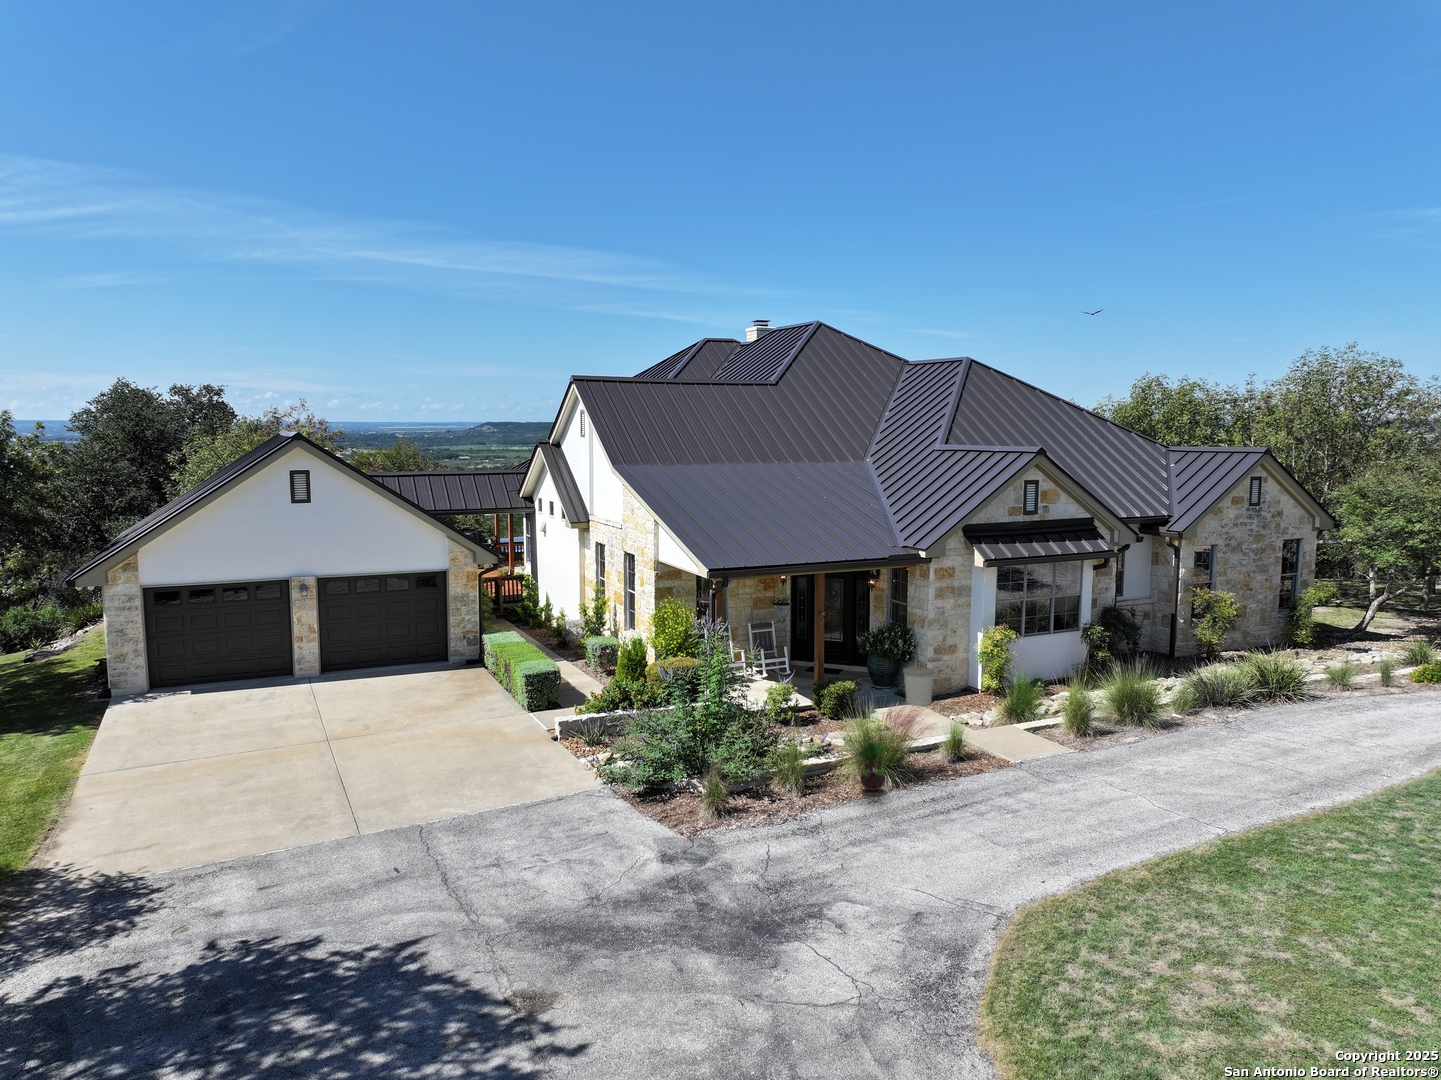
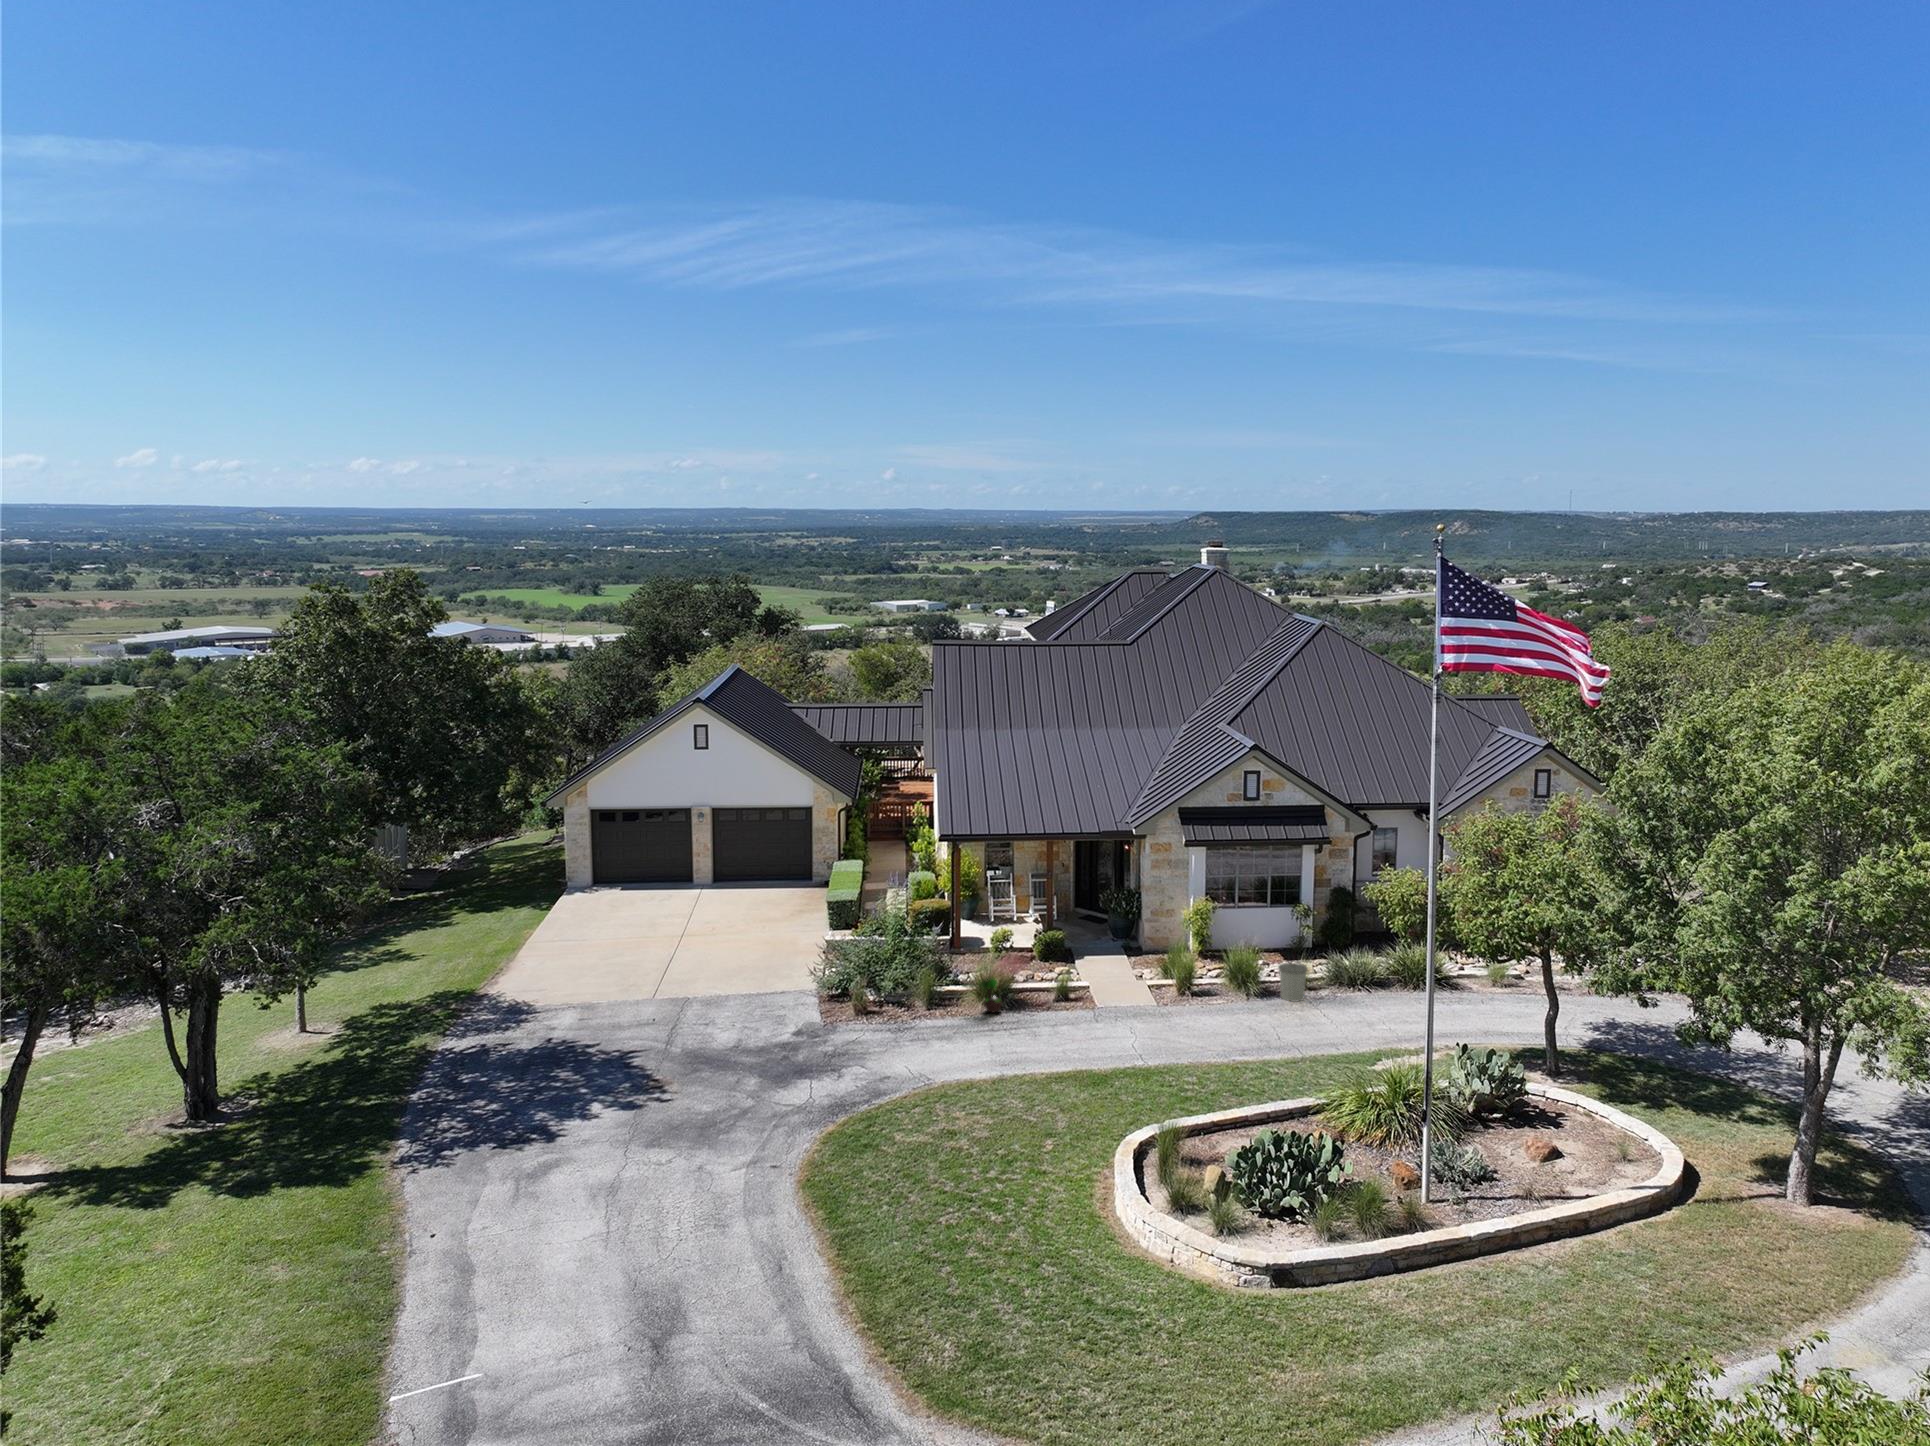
trash can: present [903,667,934,706] -> present [1278,963,1308,1002]

